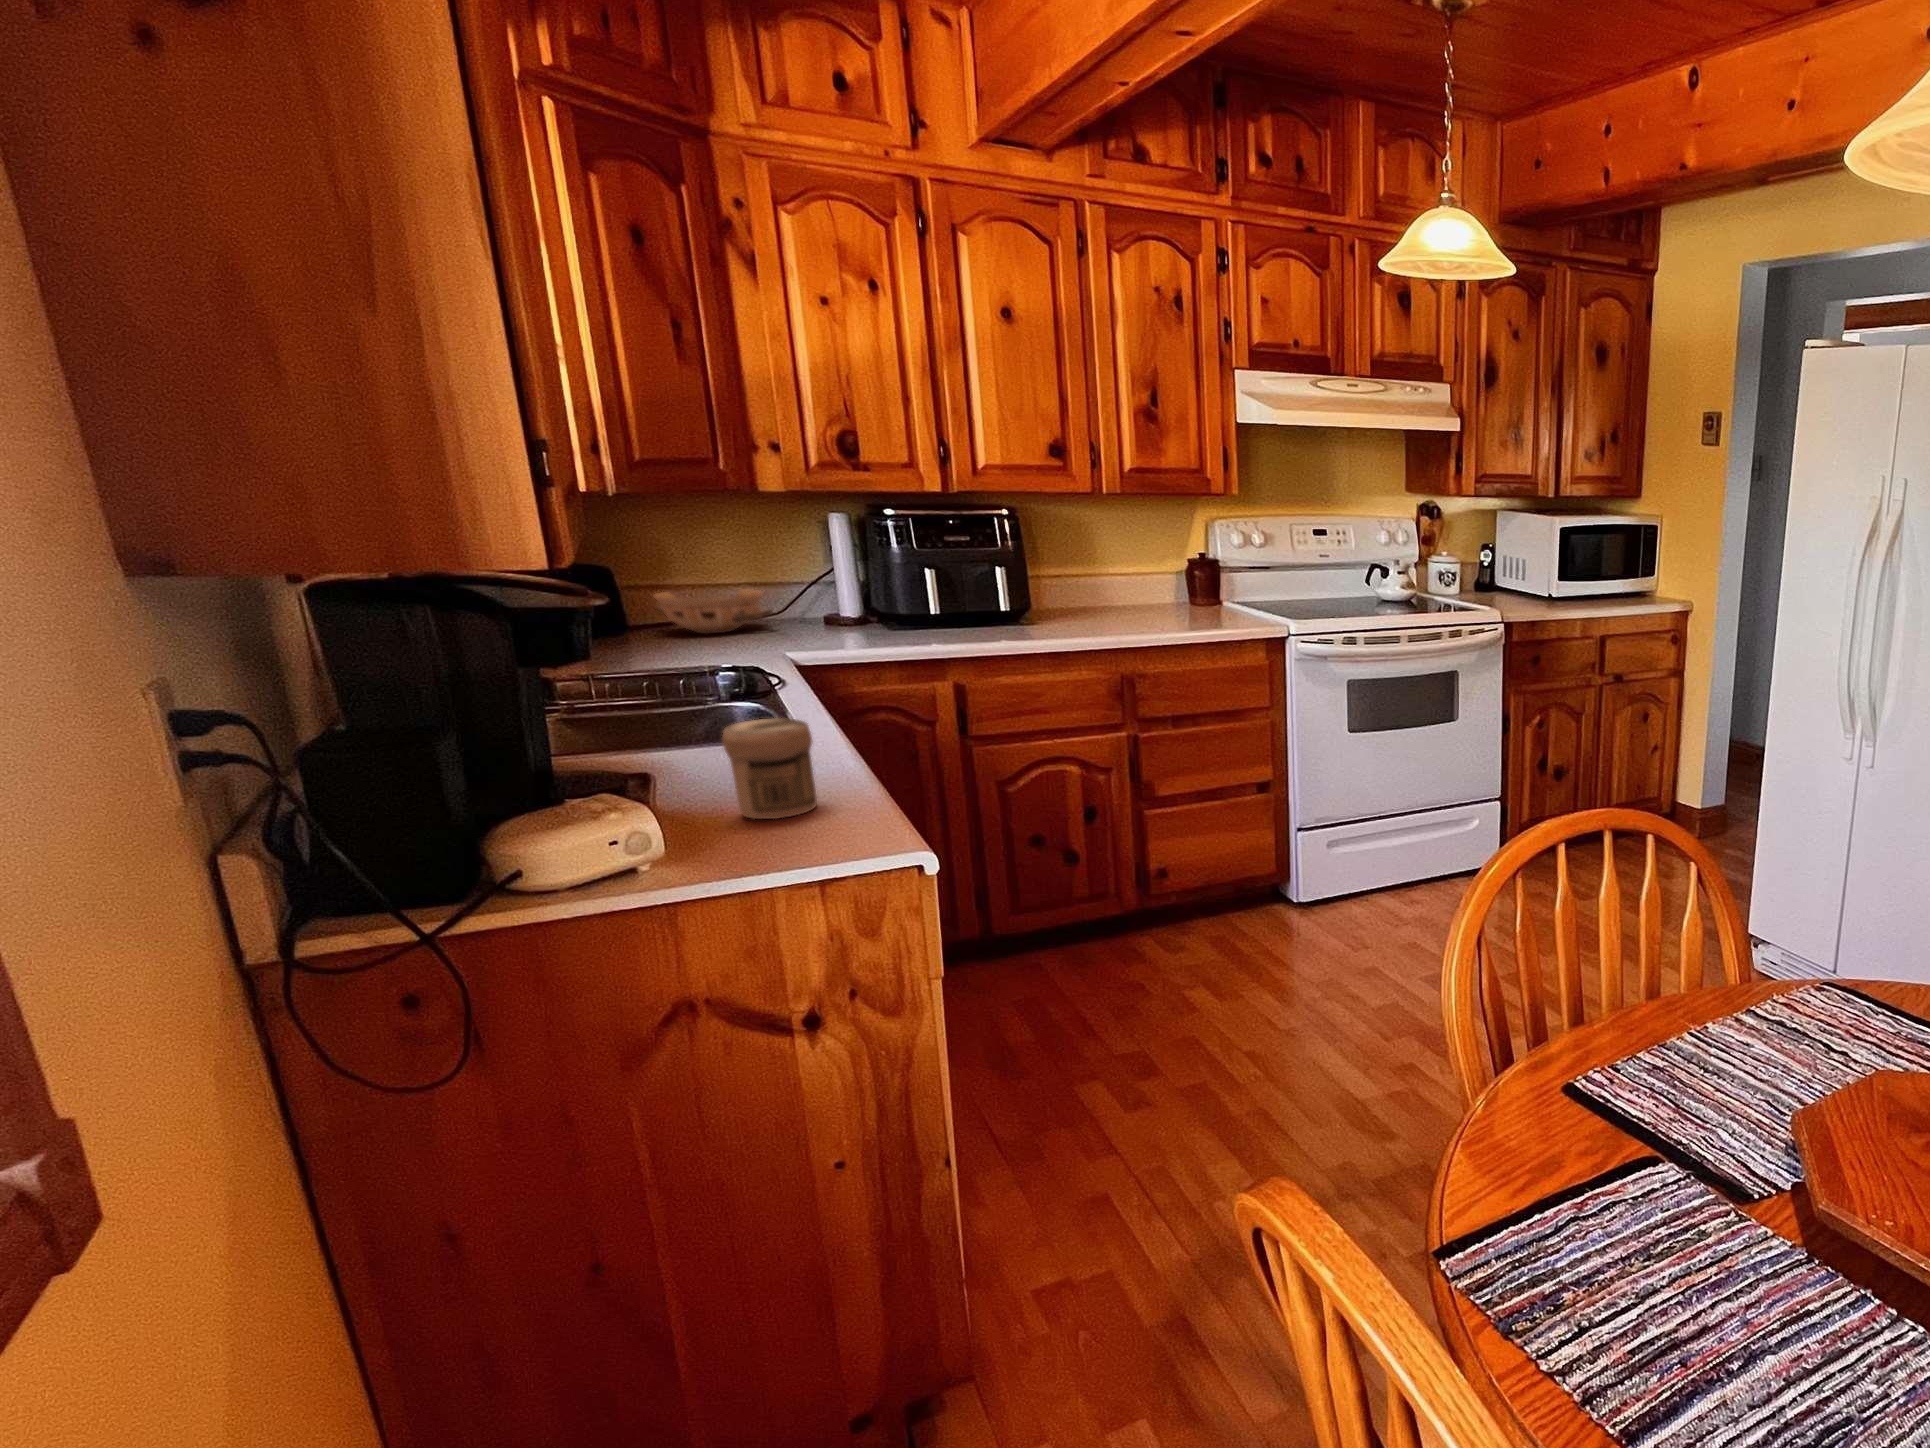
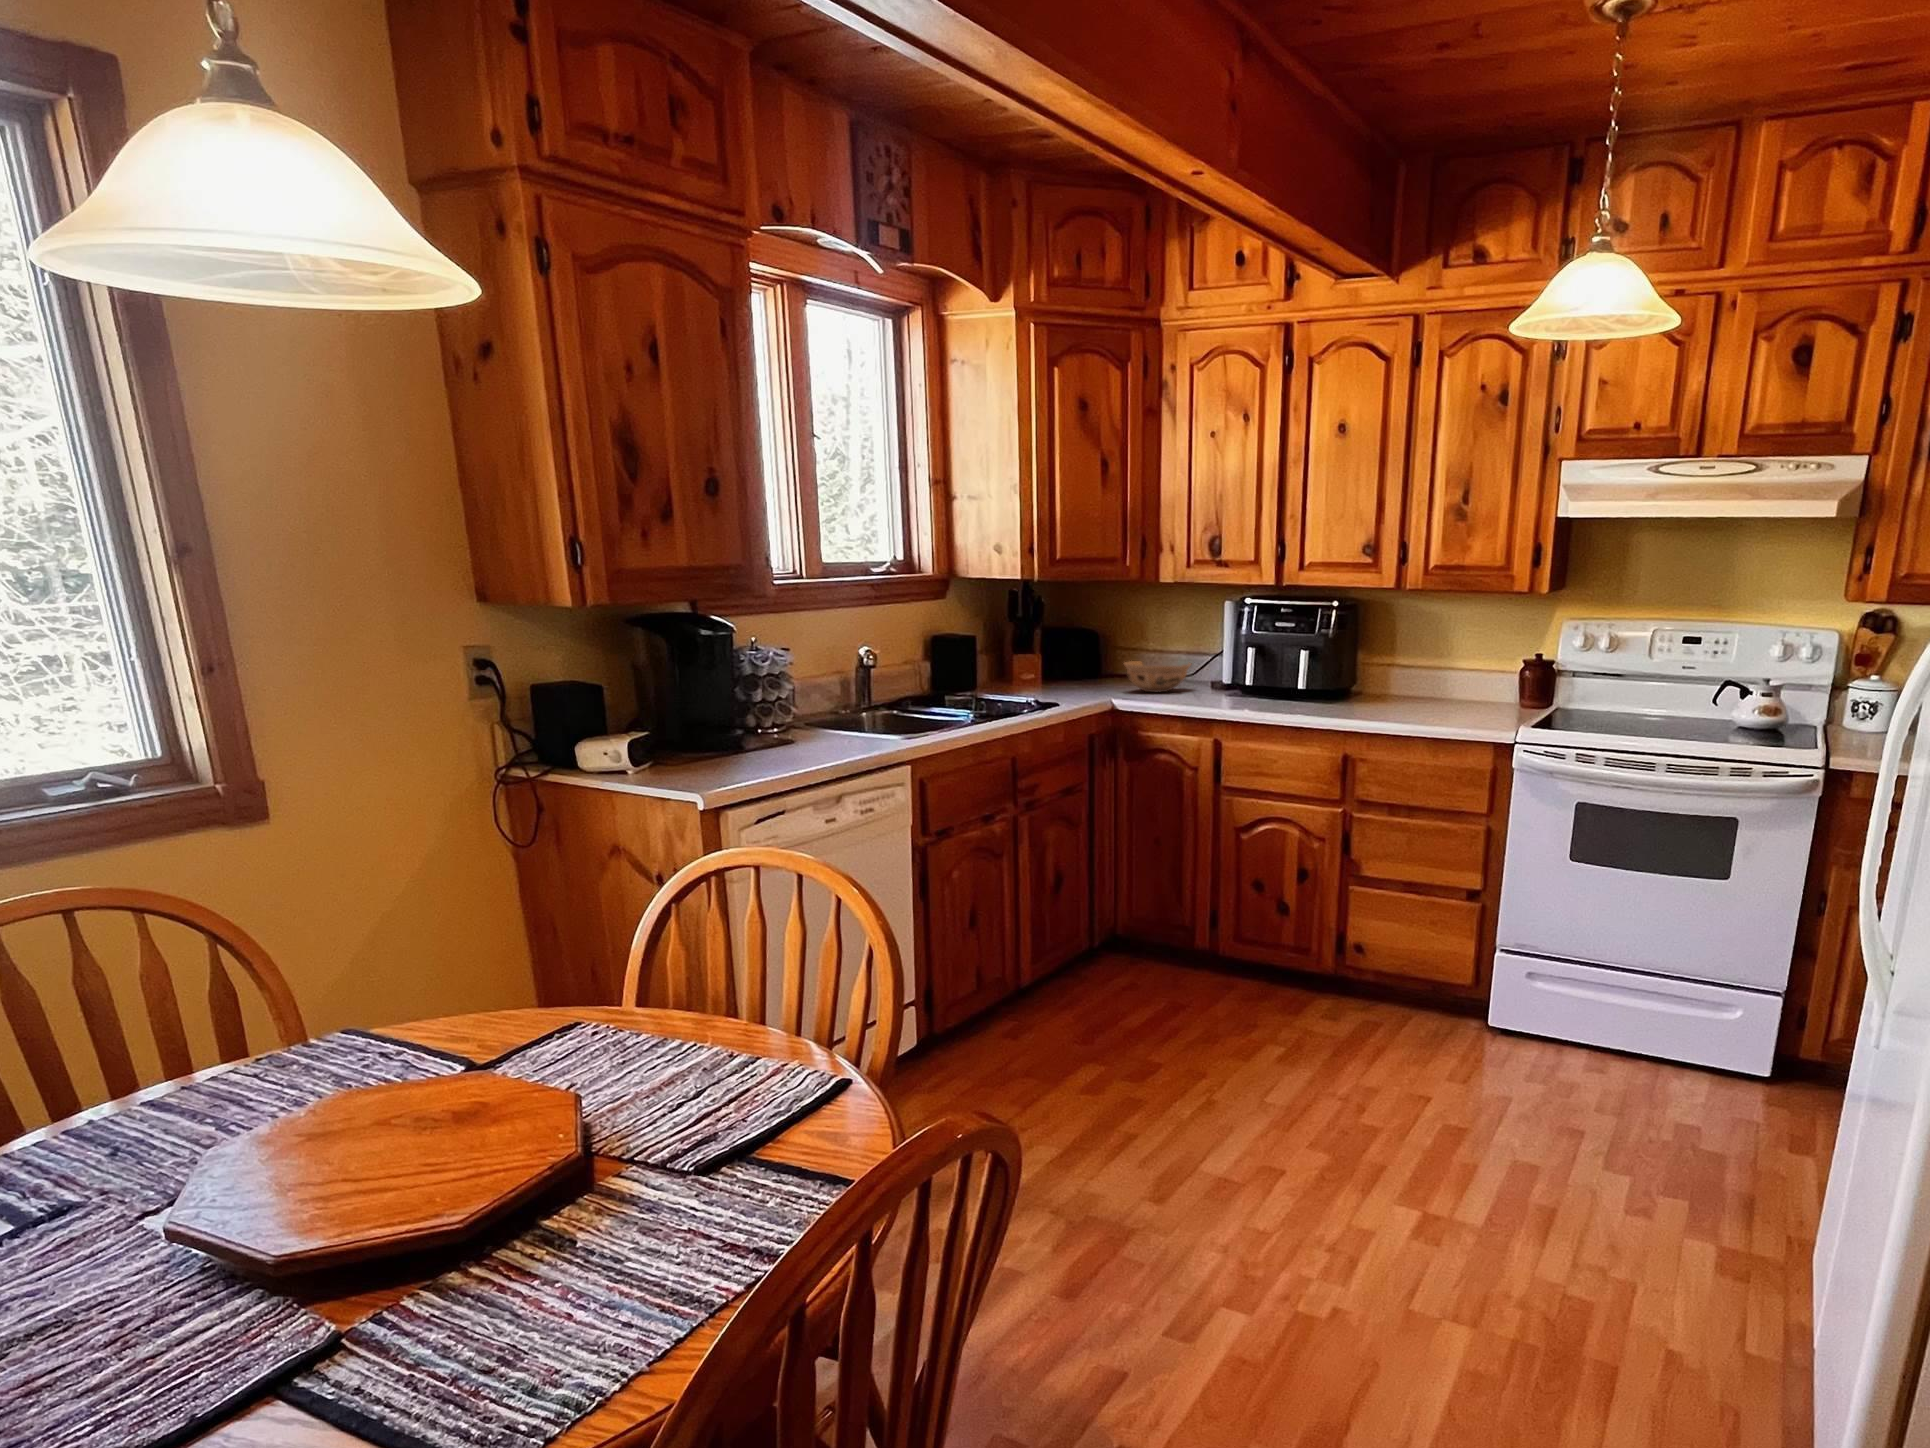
jar: present [722,718,817,819] -> none [743,708,793,769]

